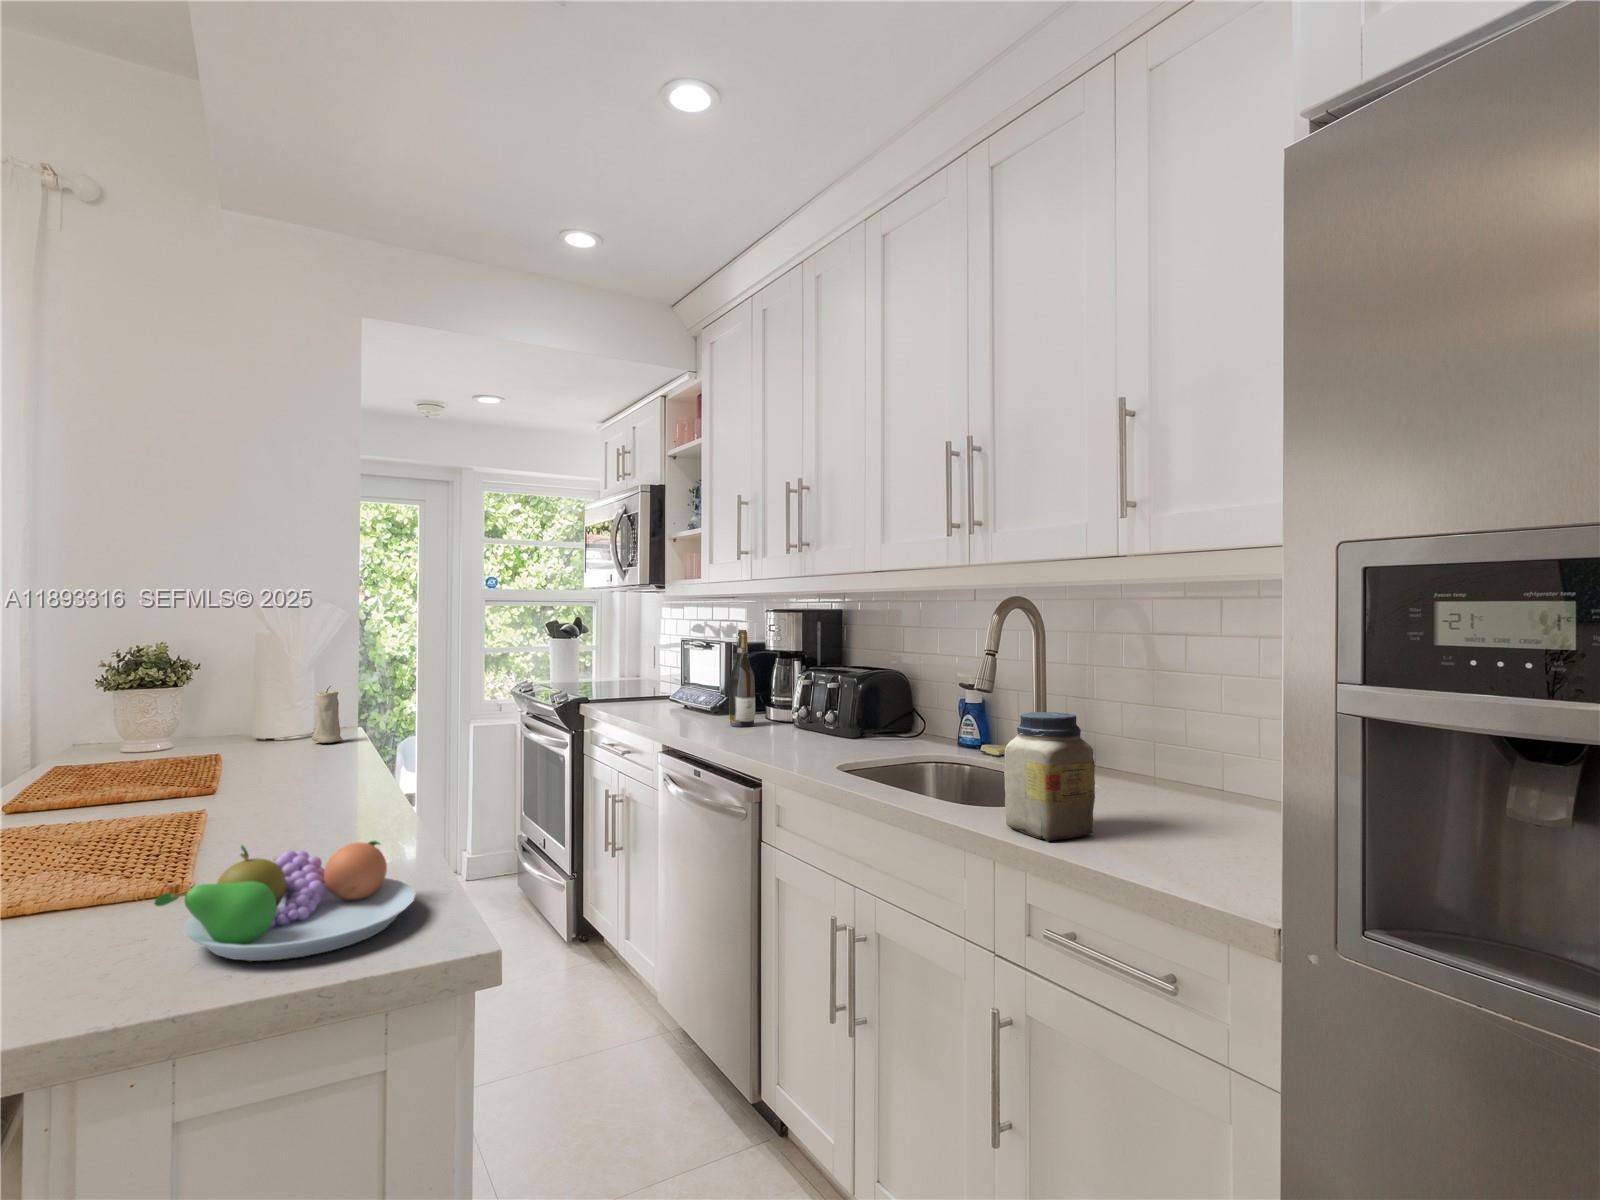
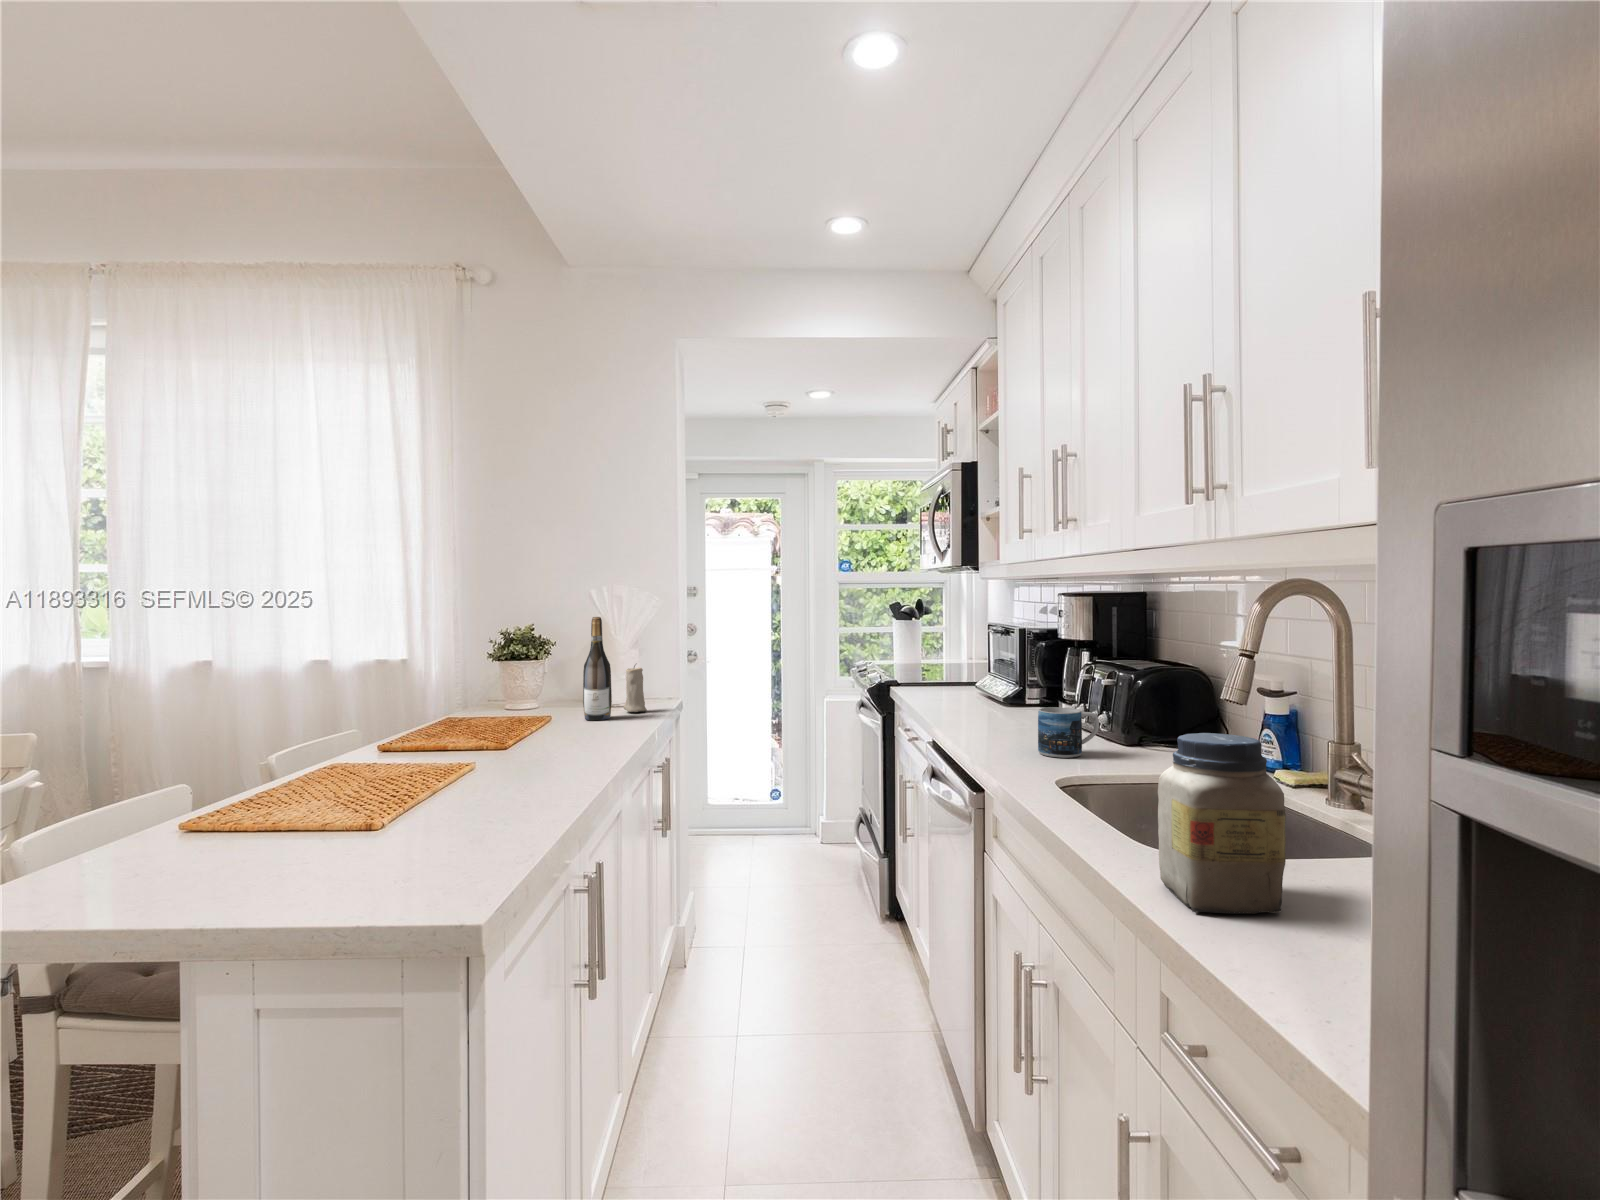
wine bottle: present [729,630,755,727] -> present [583,617,612,720]
mug: none [796,709,842,752] -> present [1038,707,1099,758]
fruit bowl: present [155,841,415,961] -> none [264,796,472,897]

